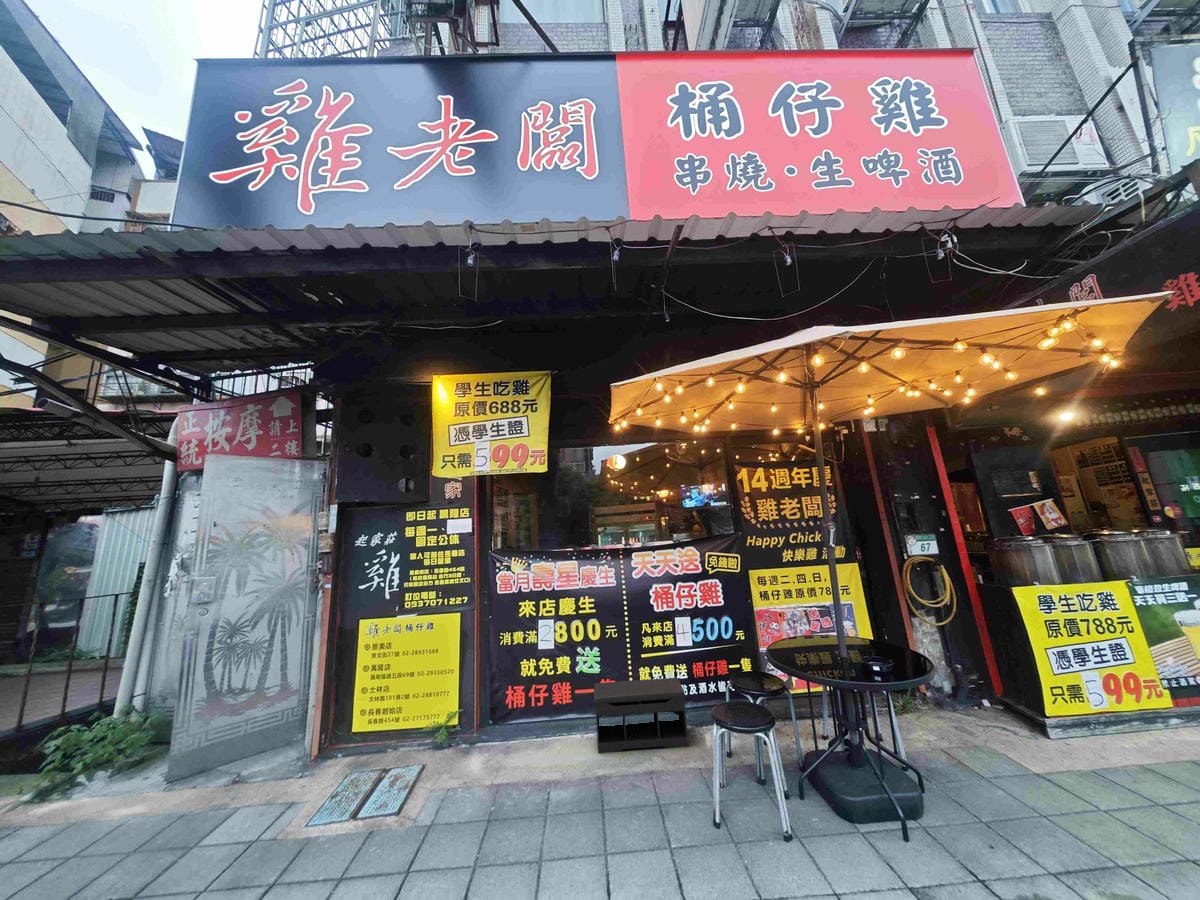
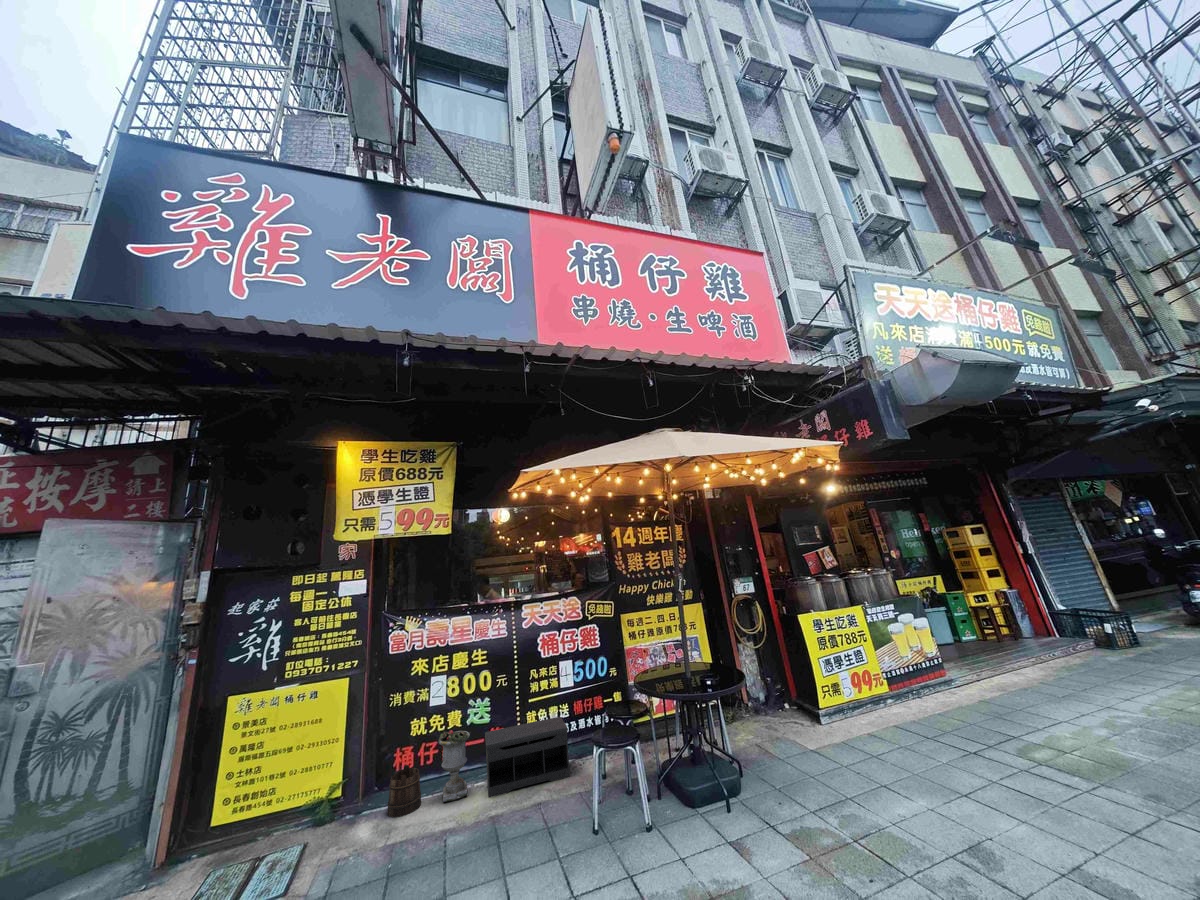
planter: none [546,676,579,749] -> present [438,730,470,802]
bucket: none [500,705,532,756] -> present [387,765,421,817]

